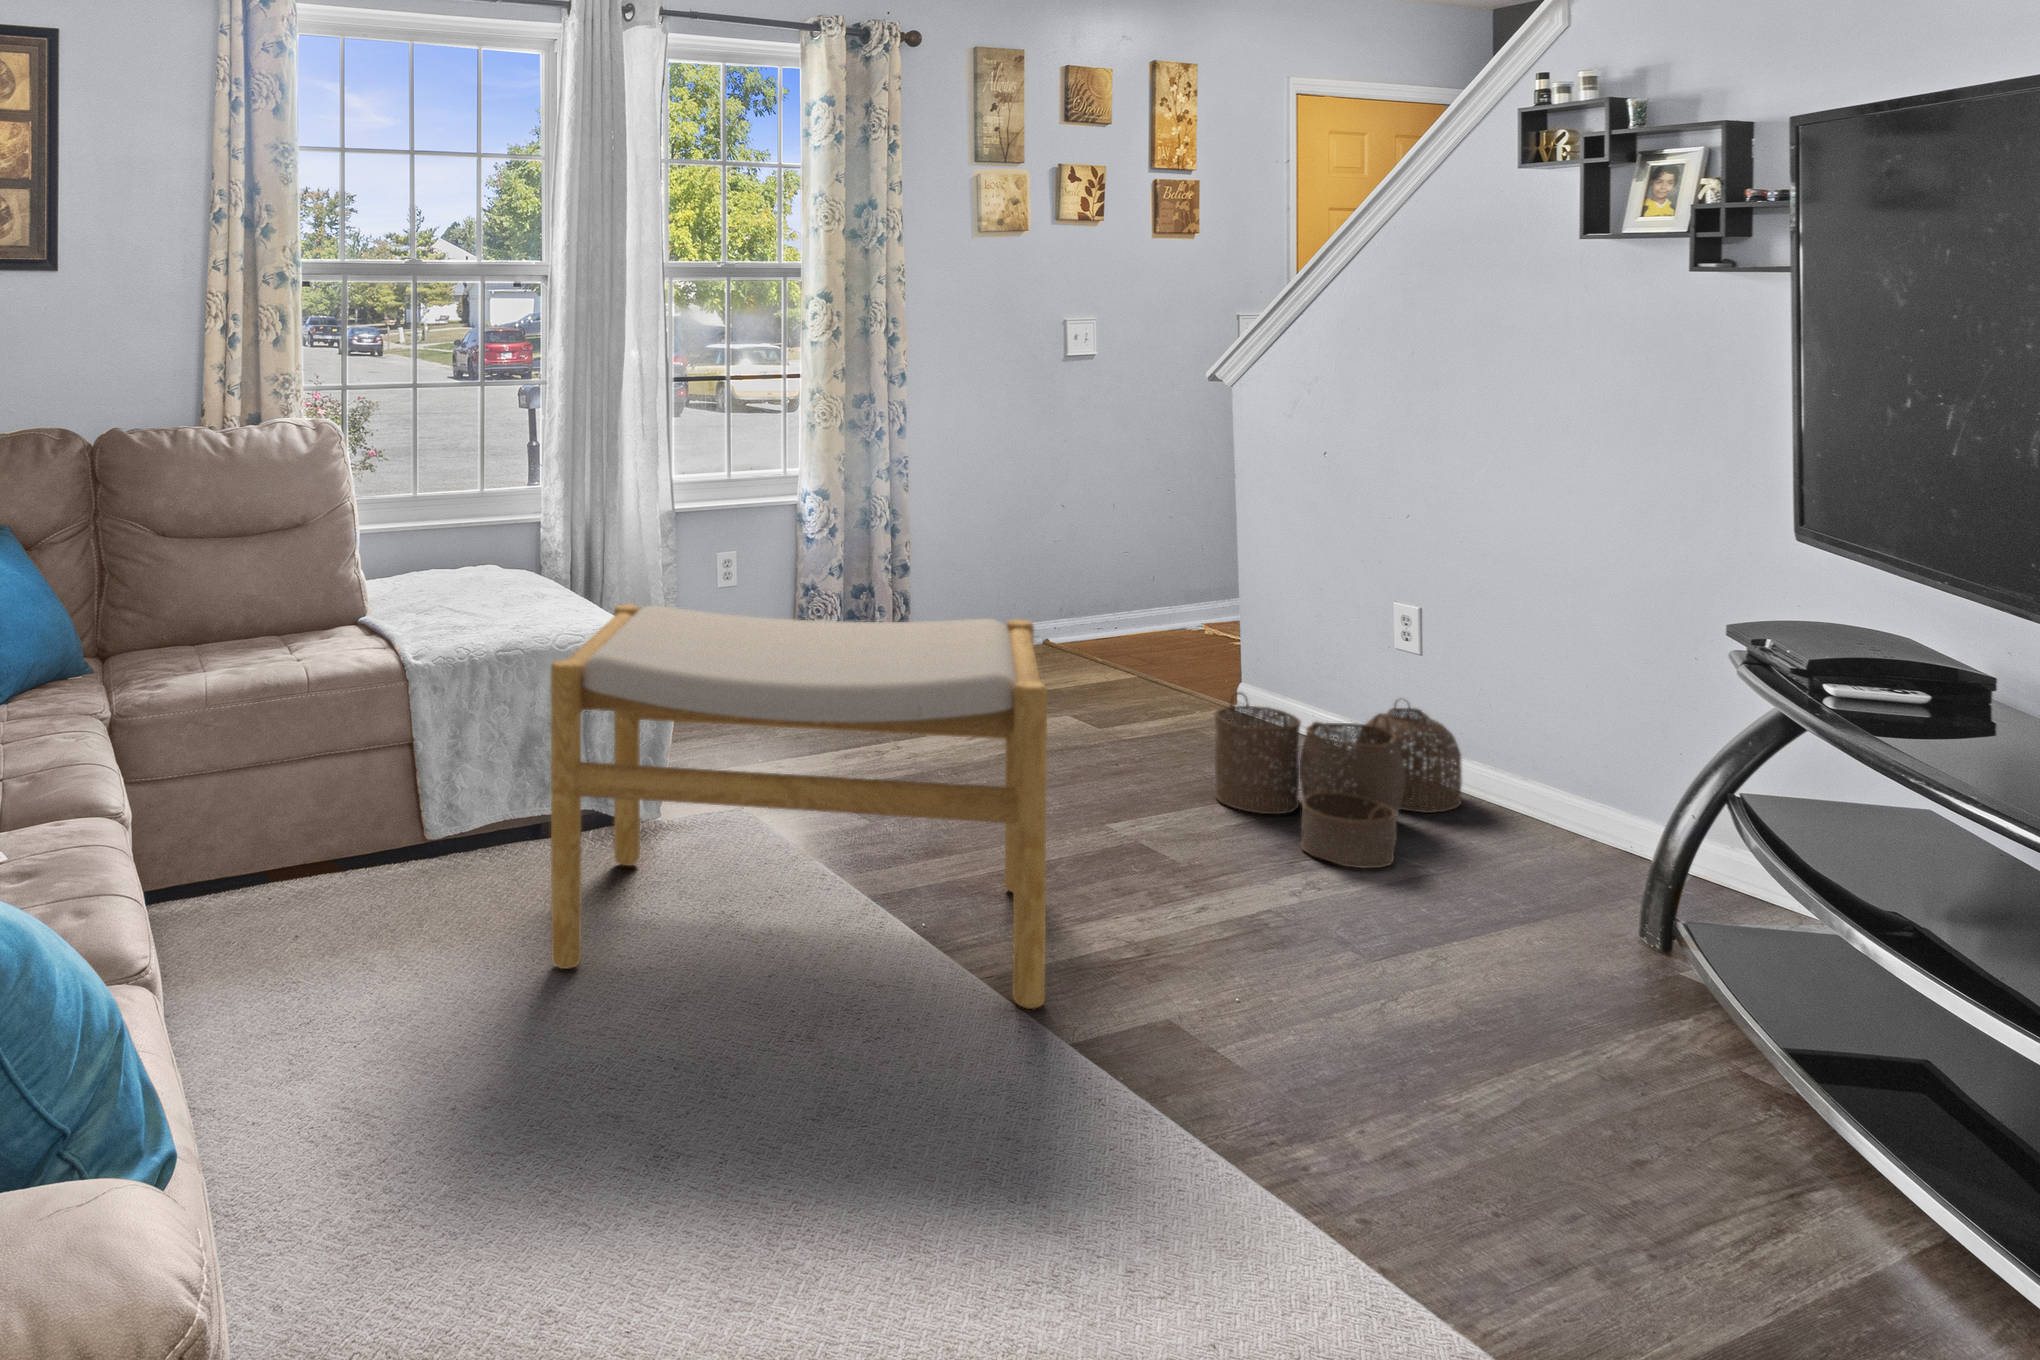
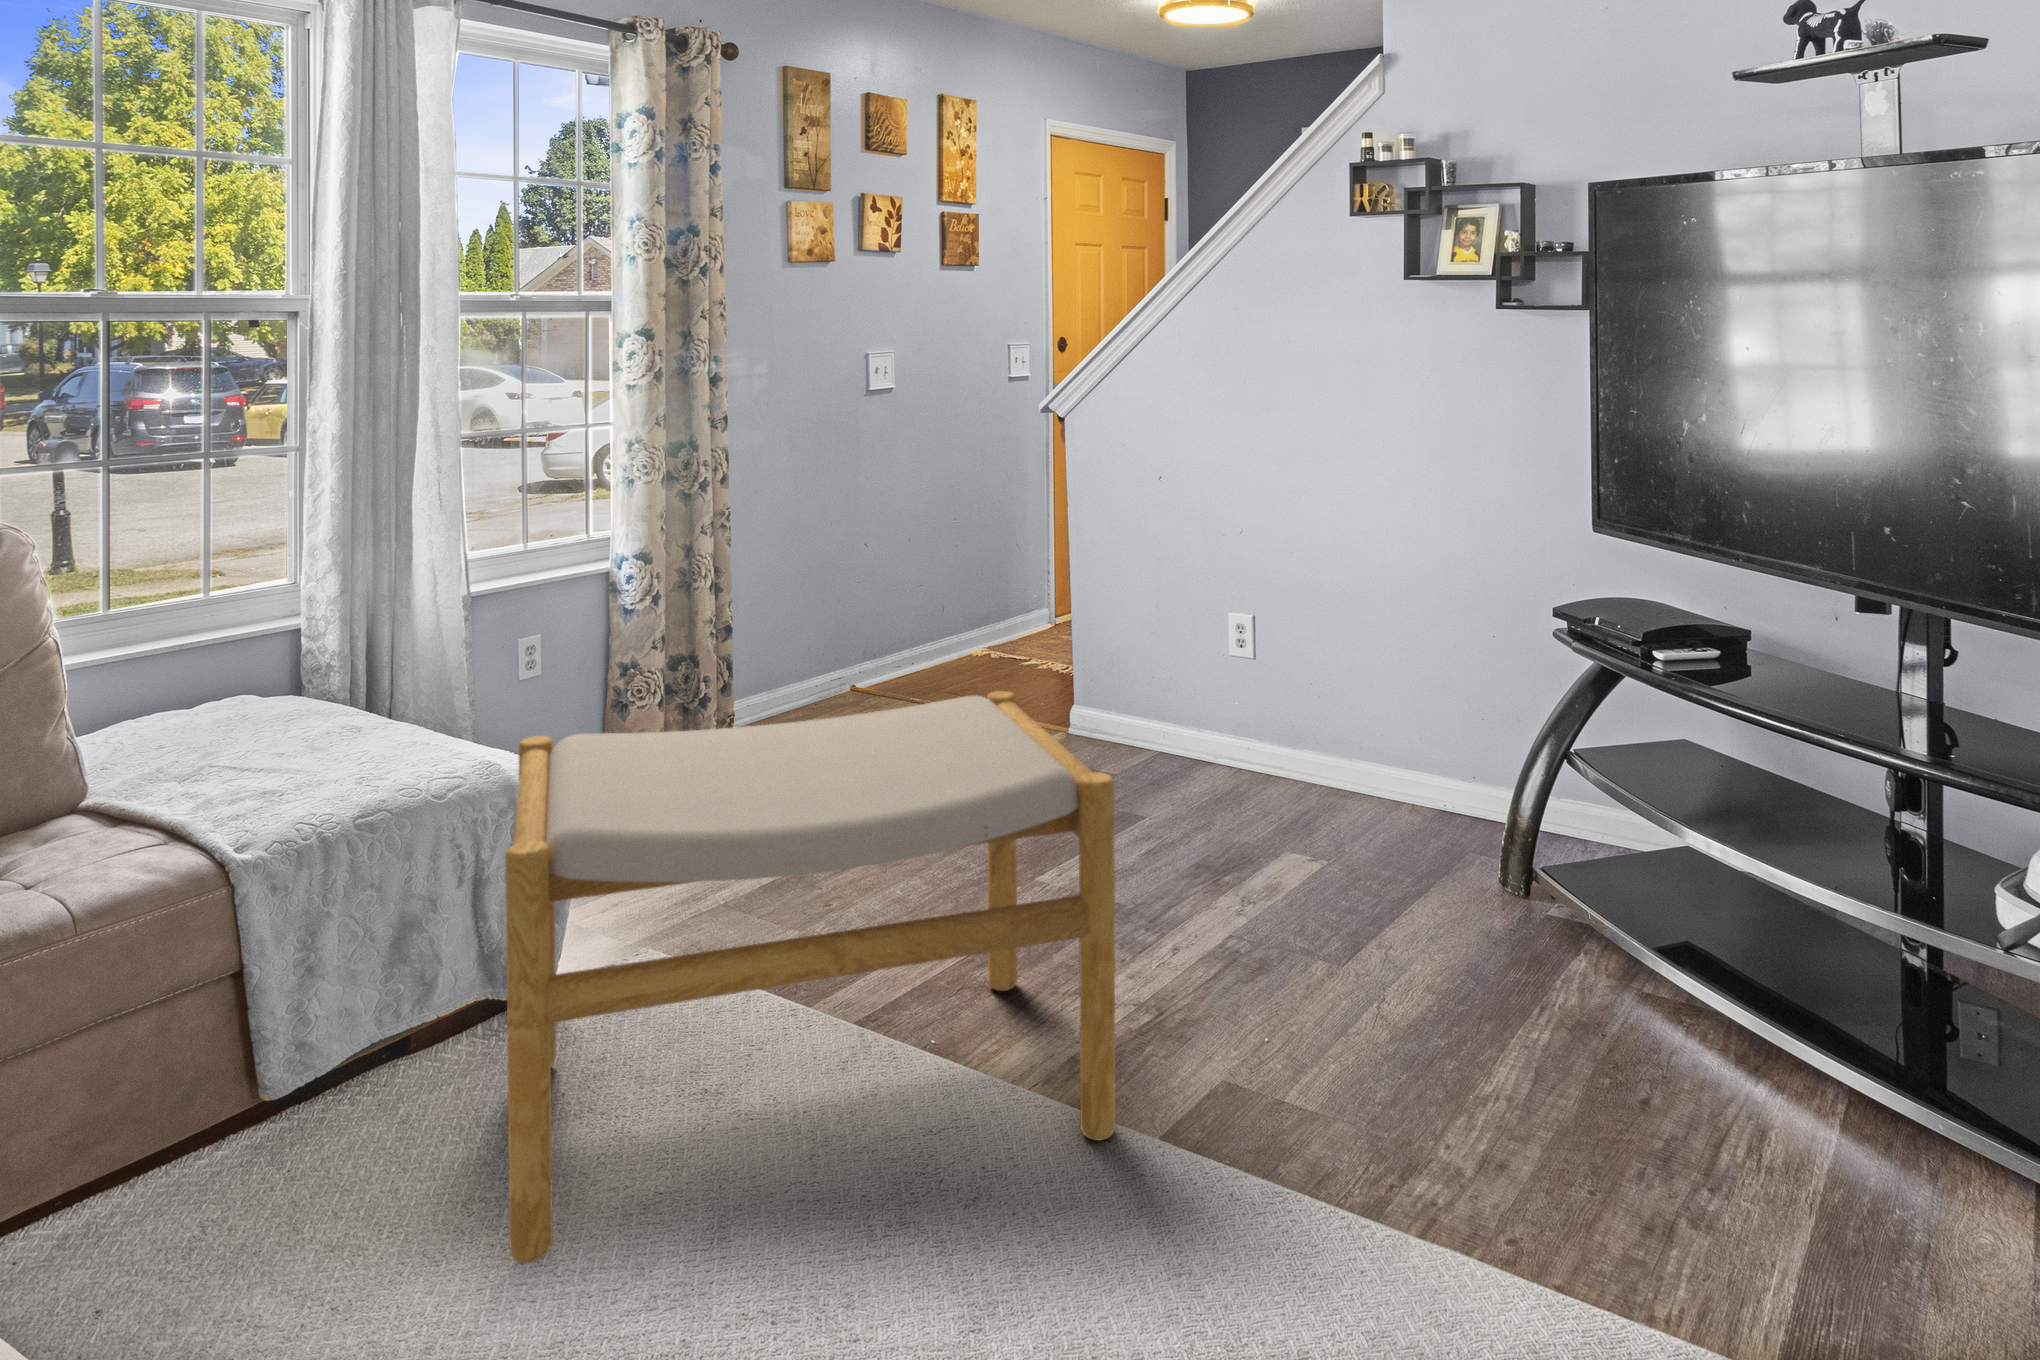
woven basket: present [1213,692,1462,868] -> none [1111,704,1308,883]

